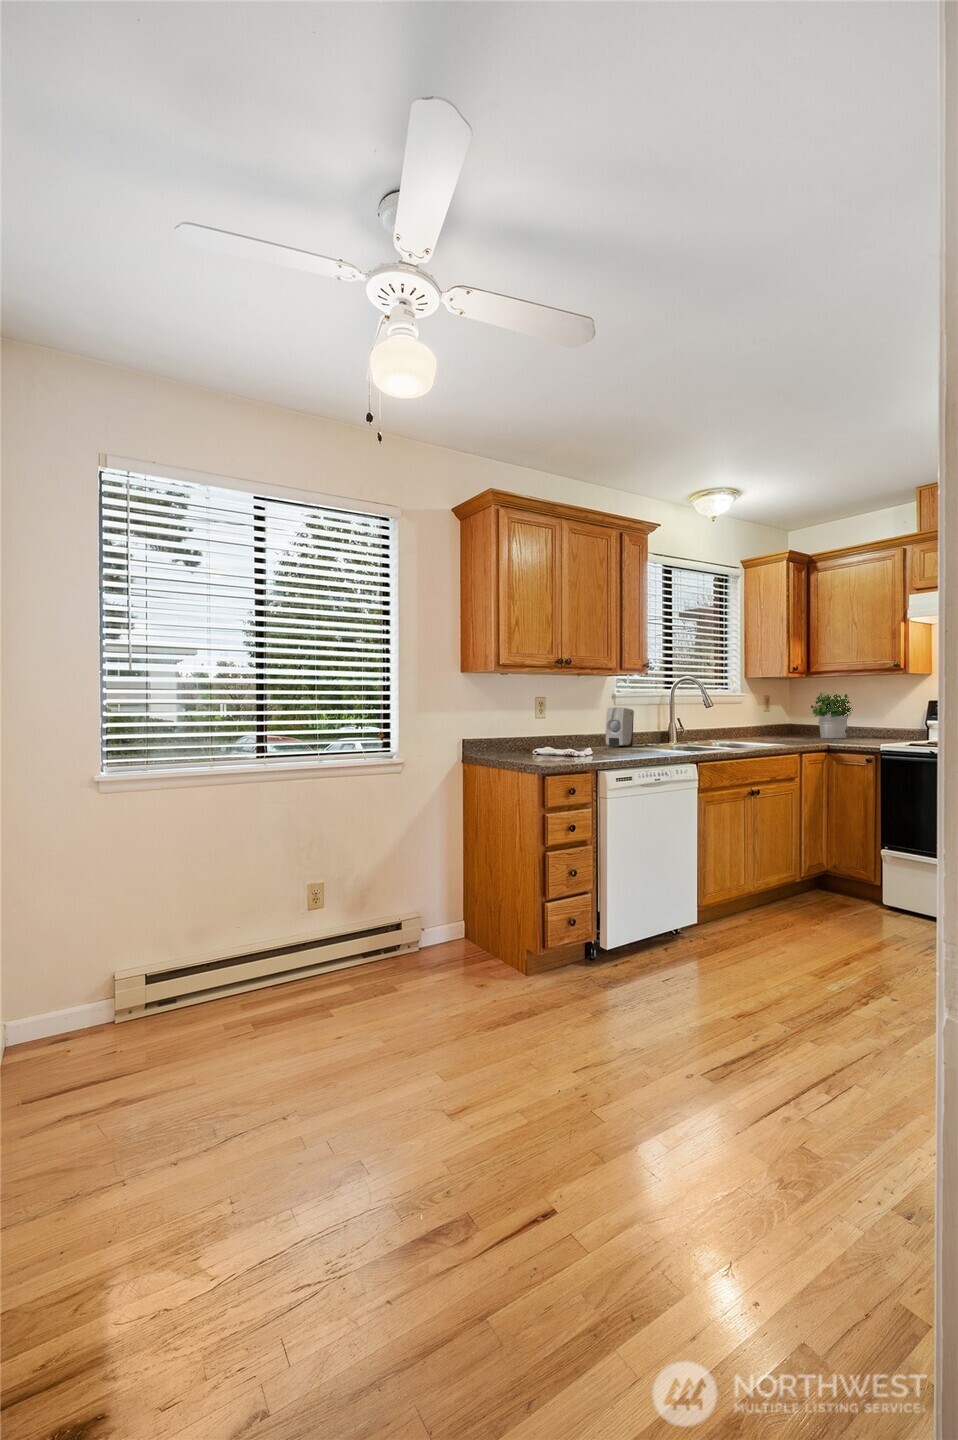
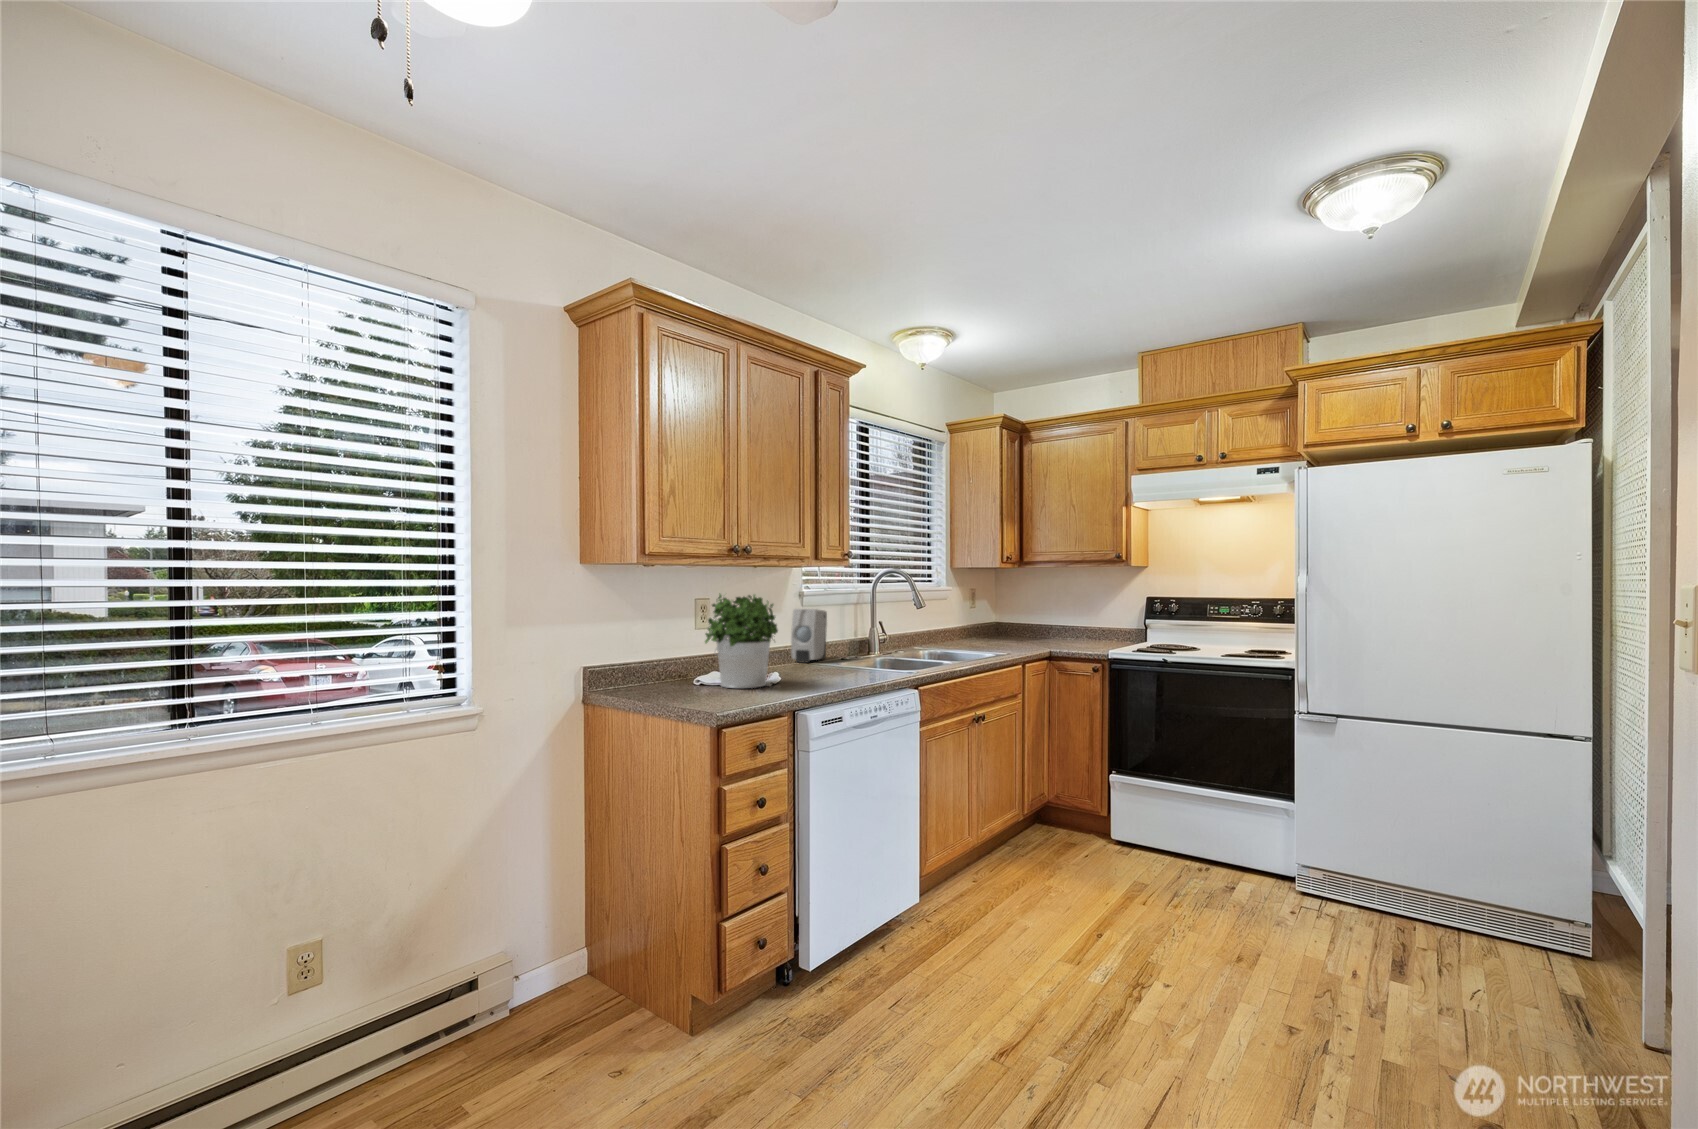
potted plant: present [811,692,853,738] -> present [705,593,778,688]

